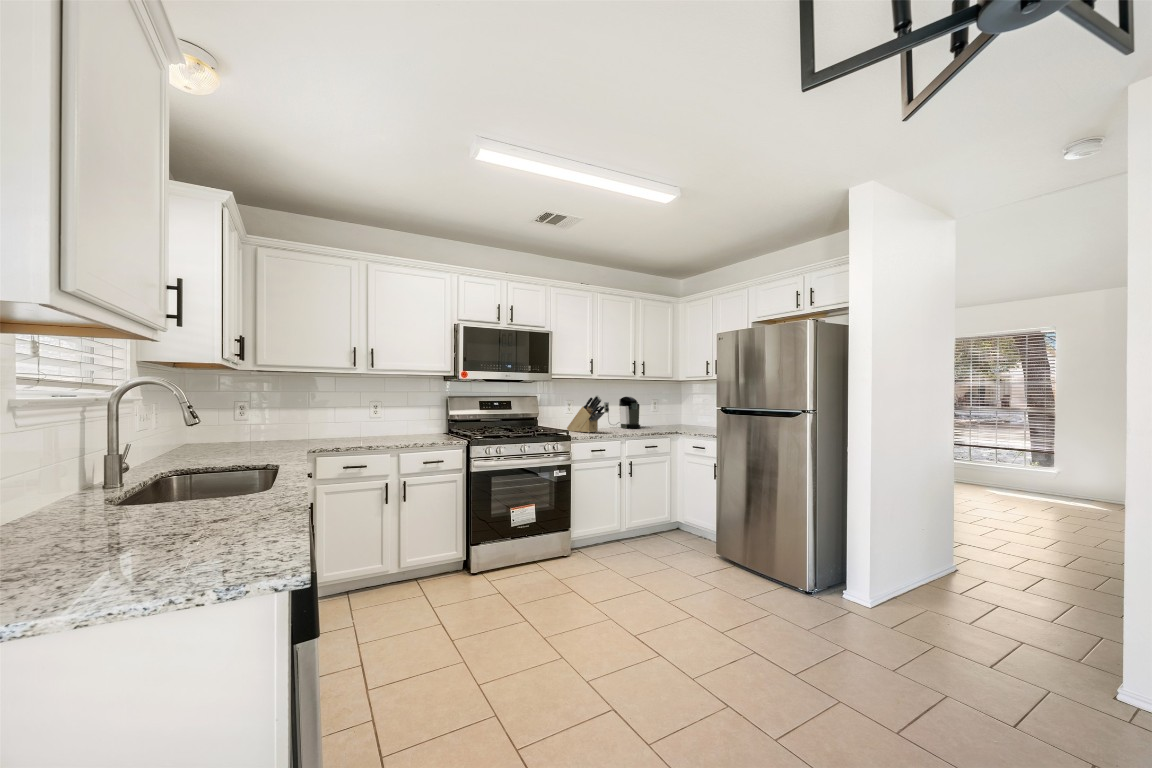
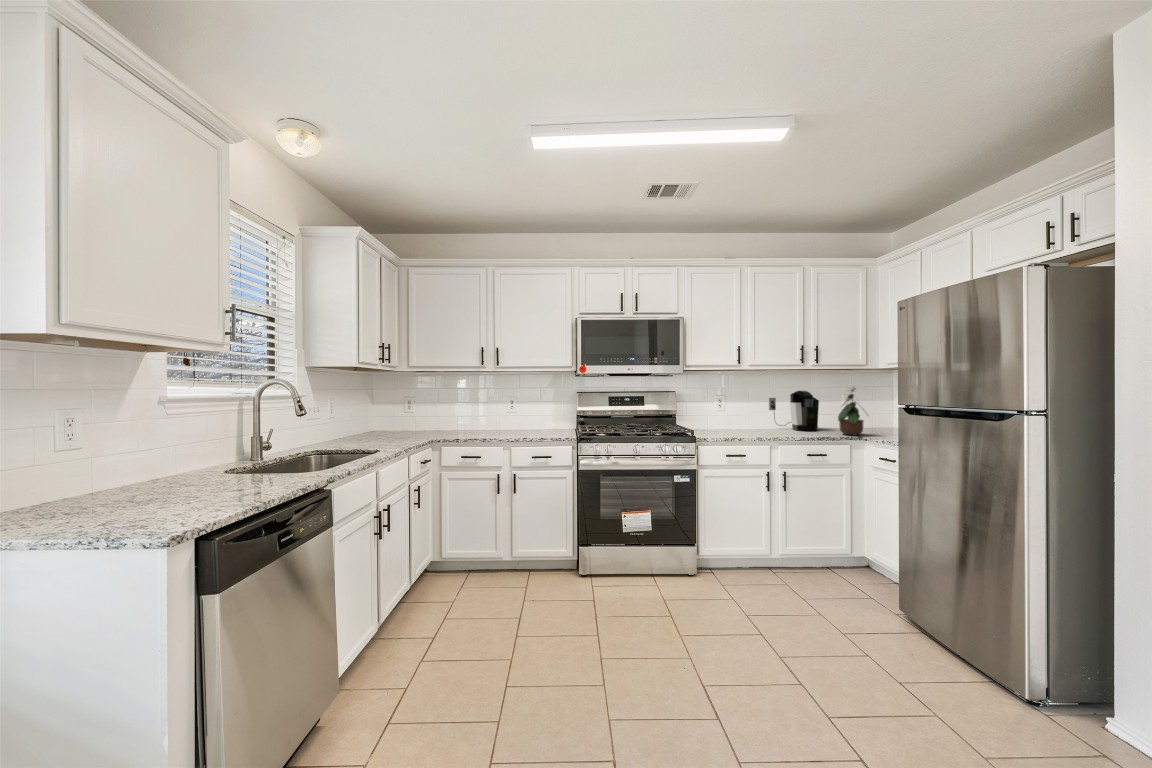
potted plant: none [656,391,681,431] -> present [838,388,868,435]
knife block: present [567,395,605,433] -> none [714,390,754,434]

